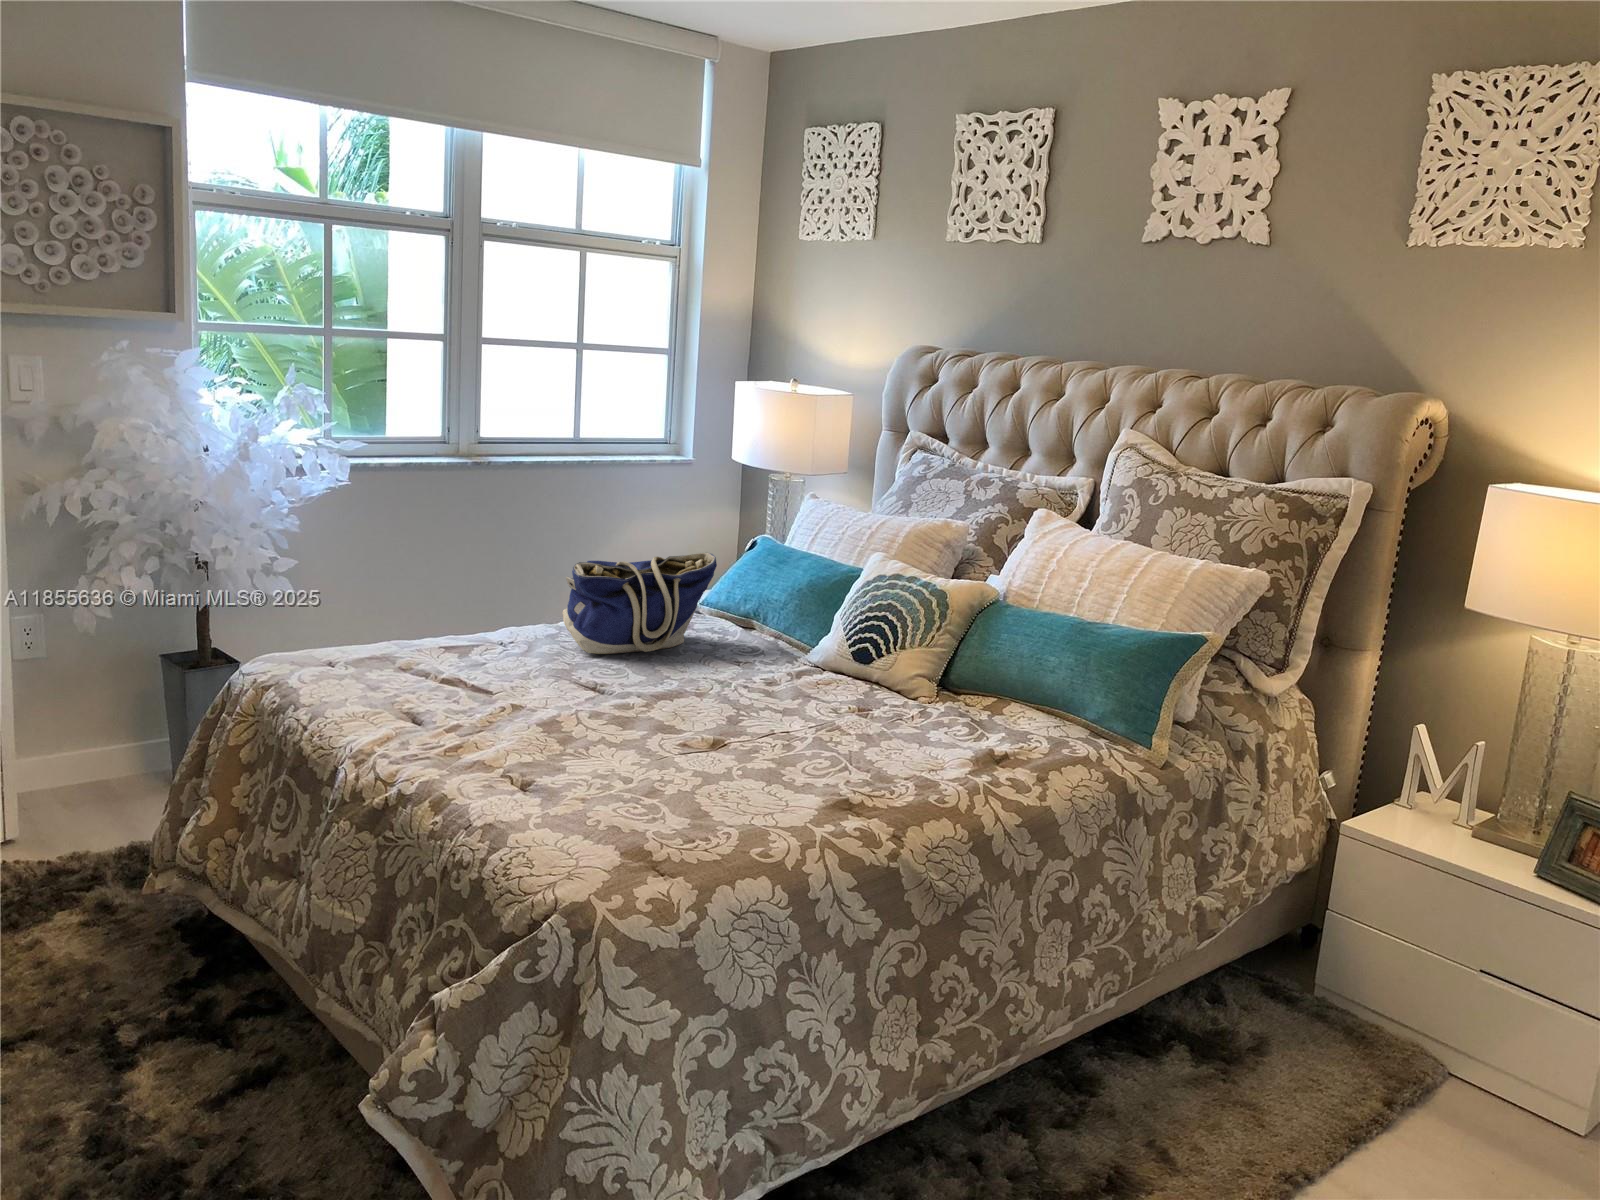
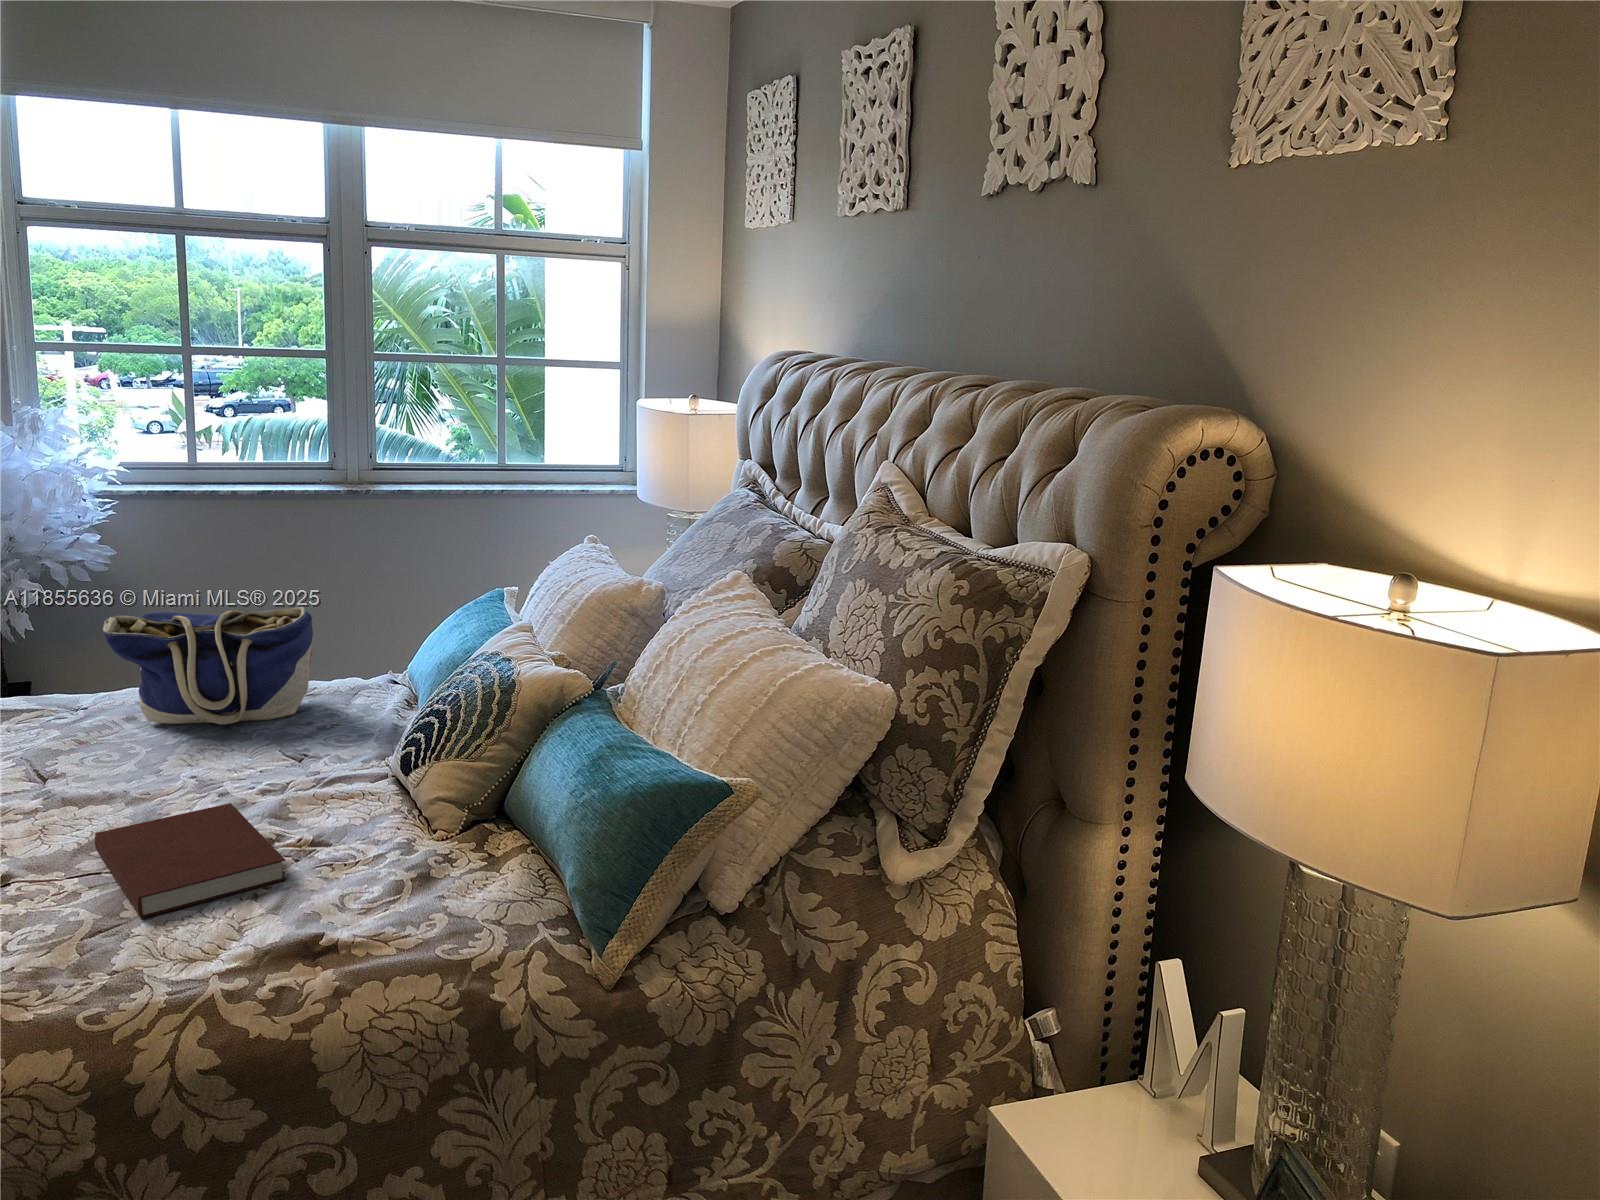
notebook: none [745,690,904,754] -> present [95,803,287,918]

